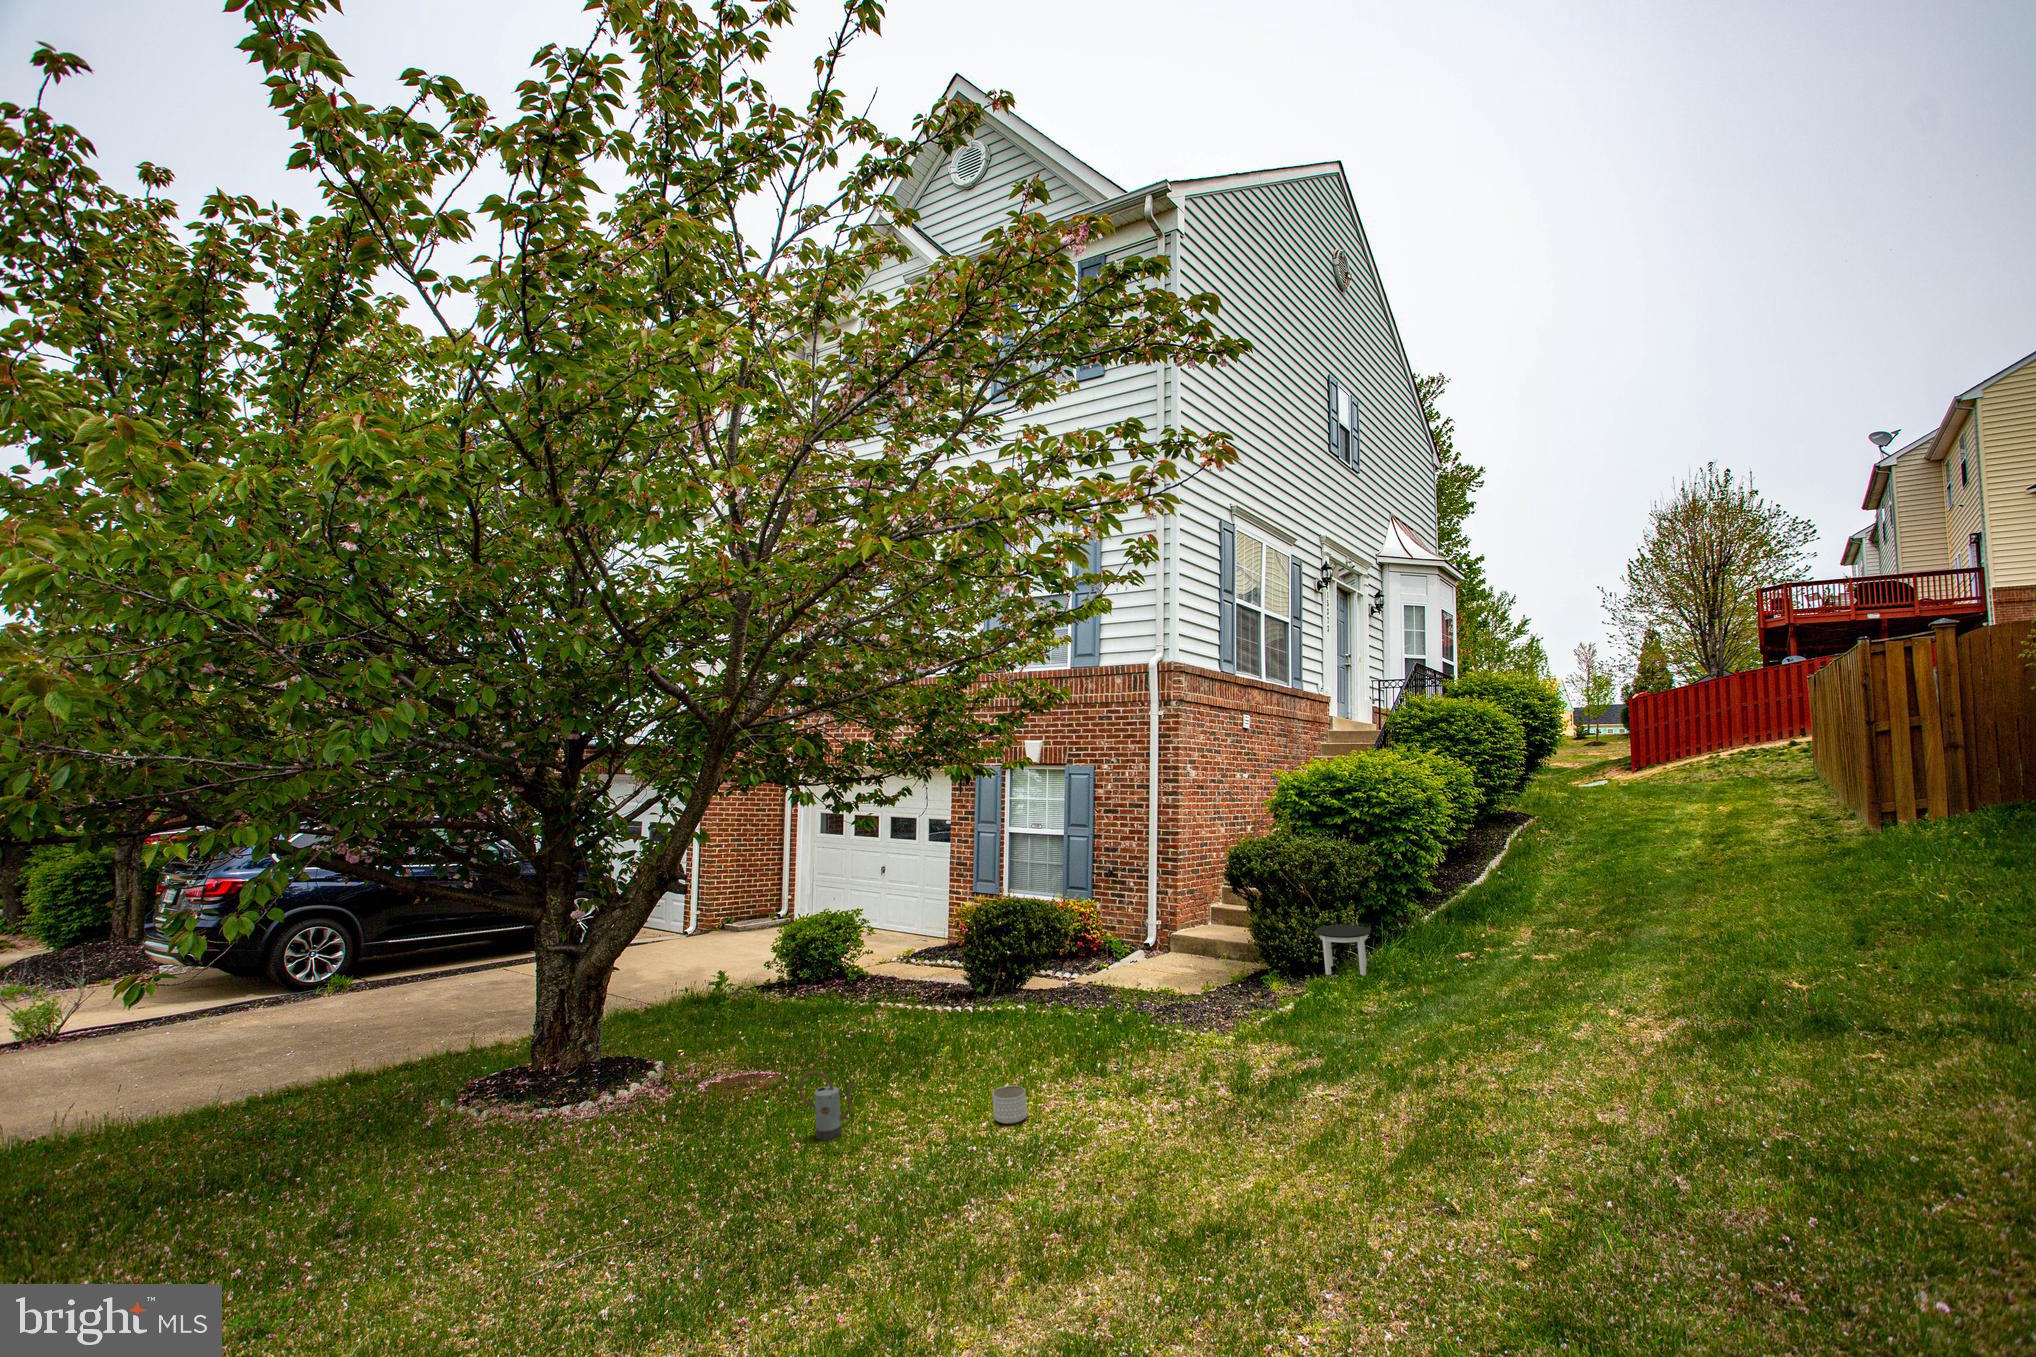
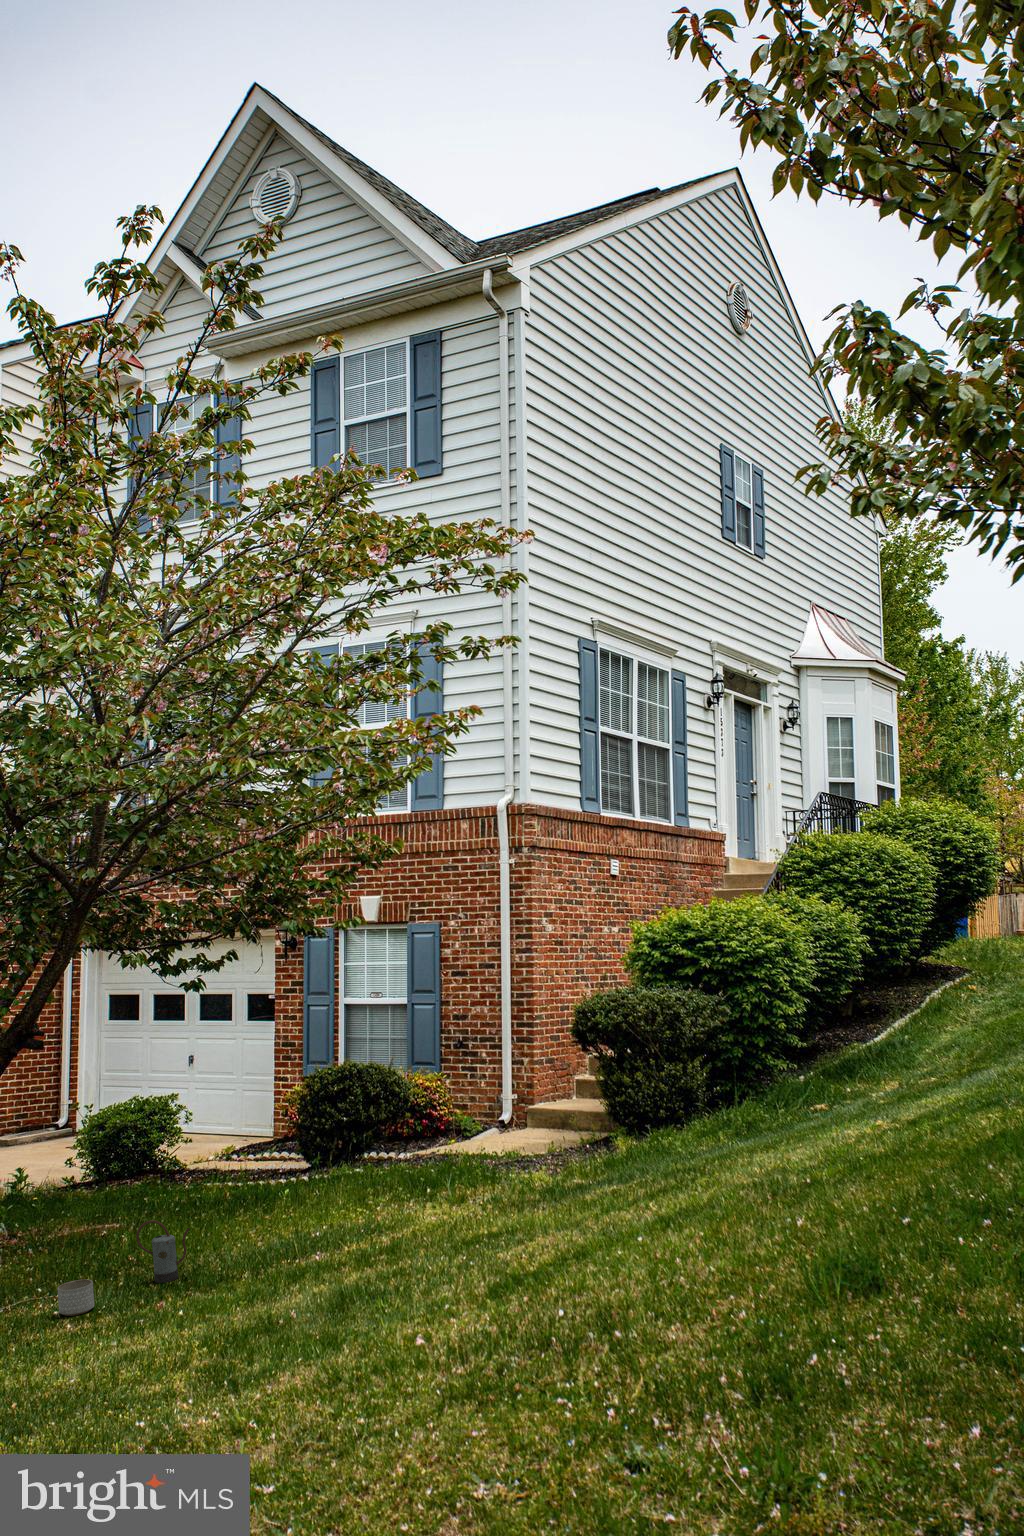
round table: present [1316,925,1370,975] -> none [666,1082,720,1134]
planter: present [992,1086,1027,1124] -> present [57,1279,94,1316]

